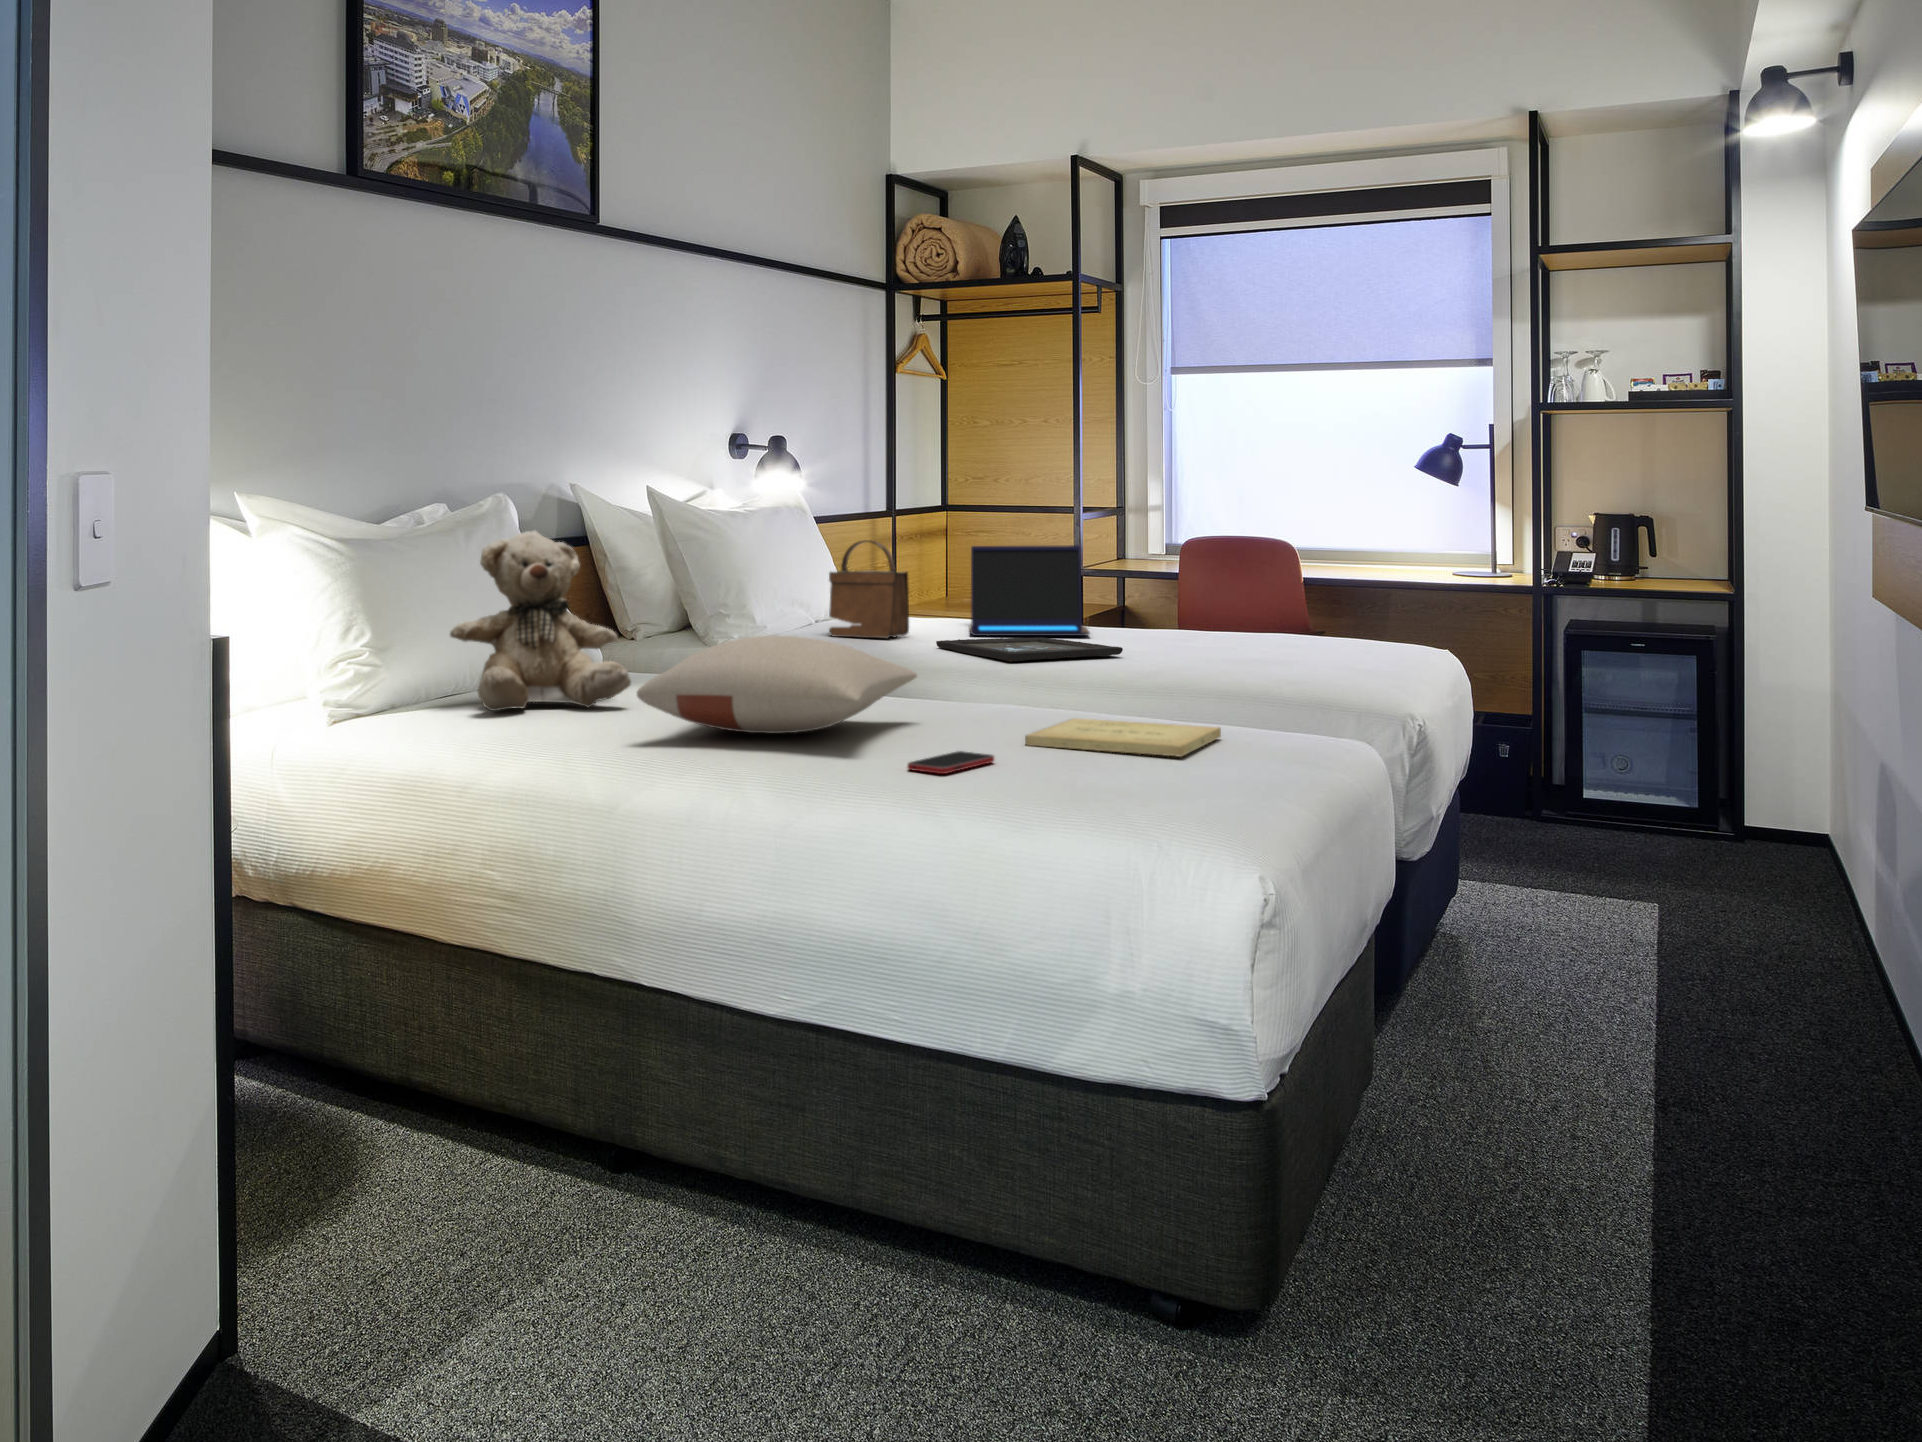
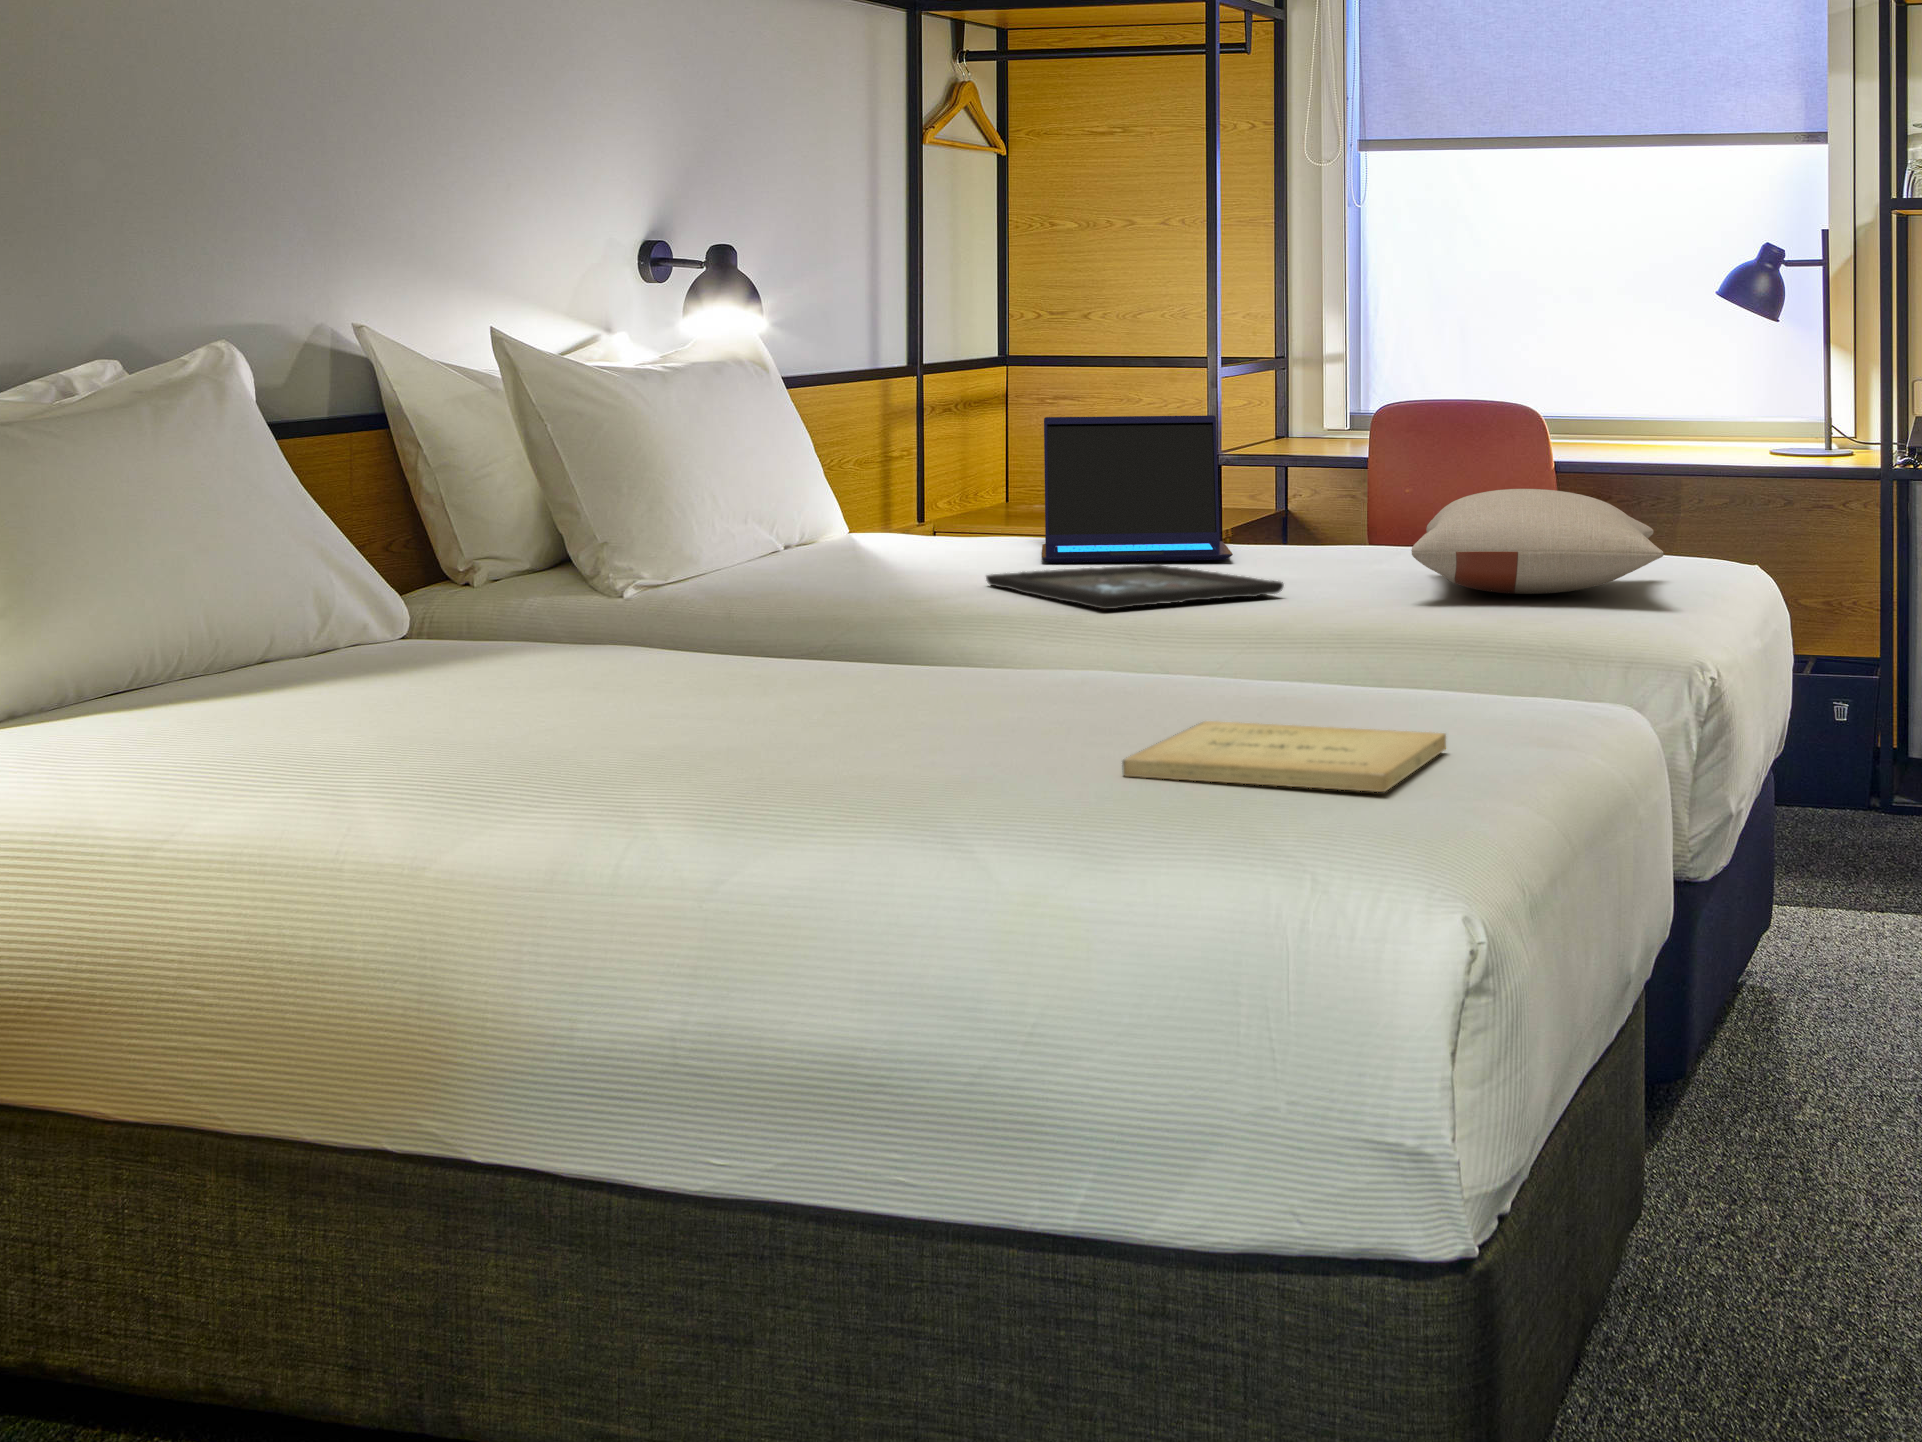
teddy bear: present [450,531,631,711] -> none [93,409,436,734]
handbag: present [829,540,909,639] -> none [811,411,944,570]
pillow: present [637,635,917,733] -> present [1411,489,1663,594]
smartphone: present [907,751,994,774] -> none [914,796,1068,845]

